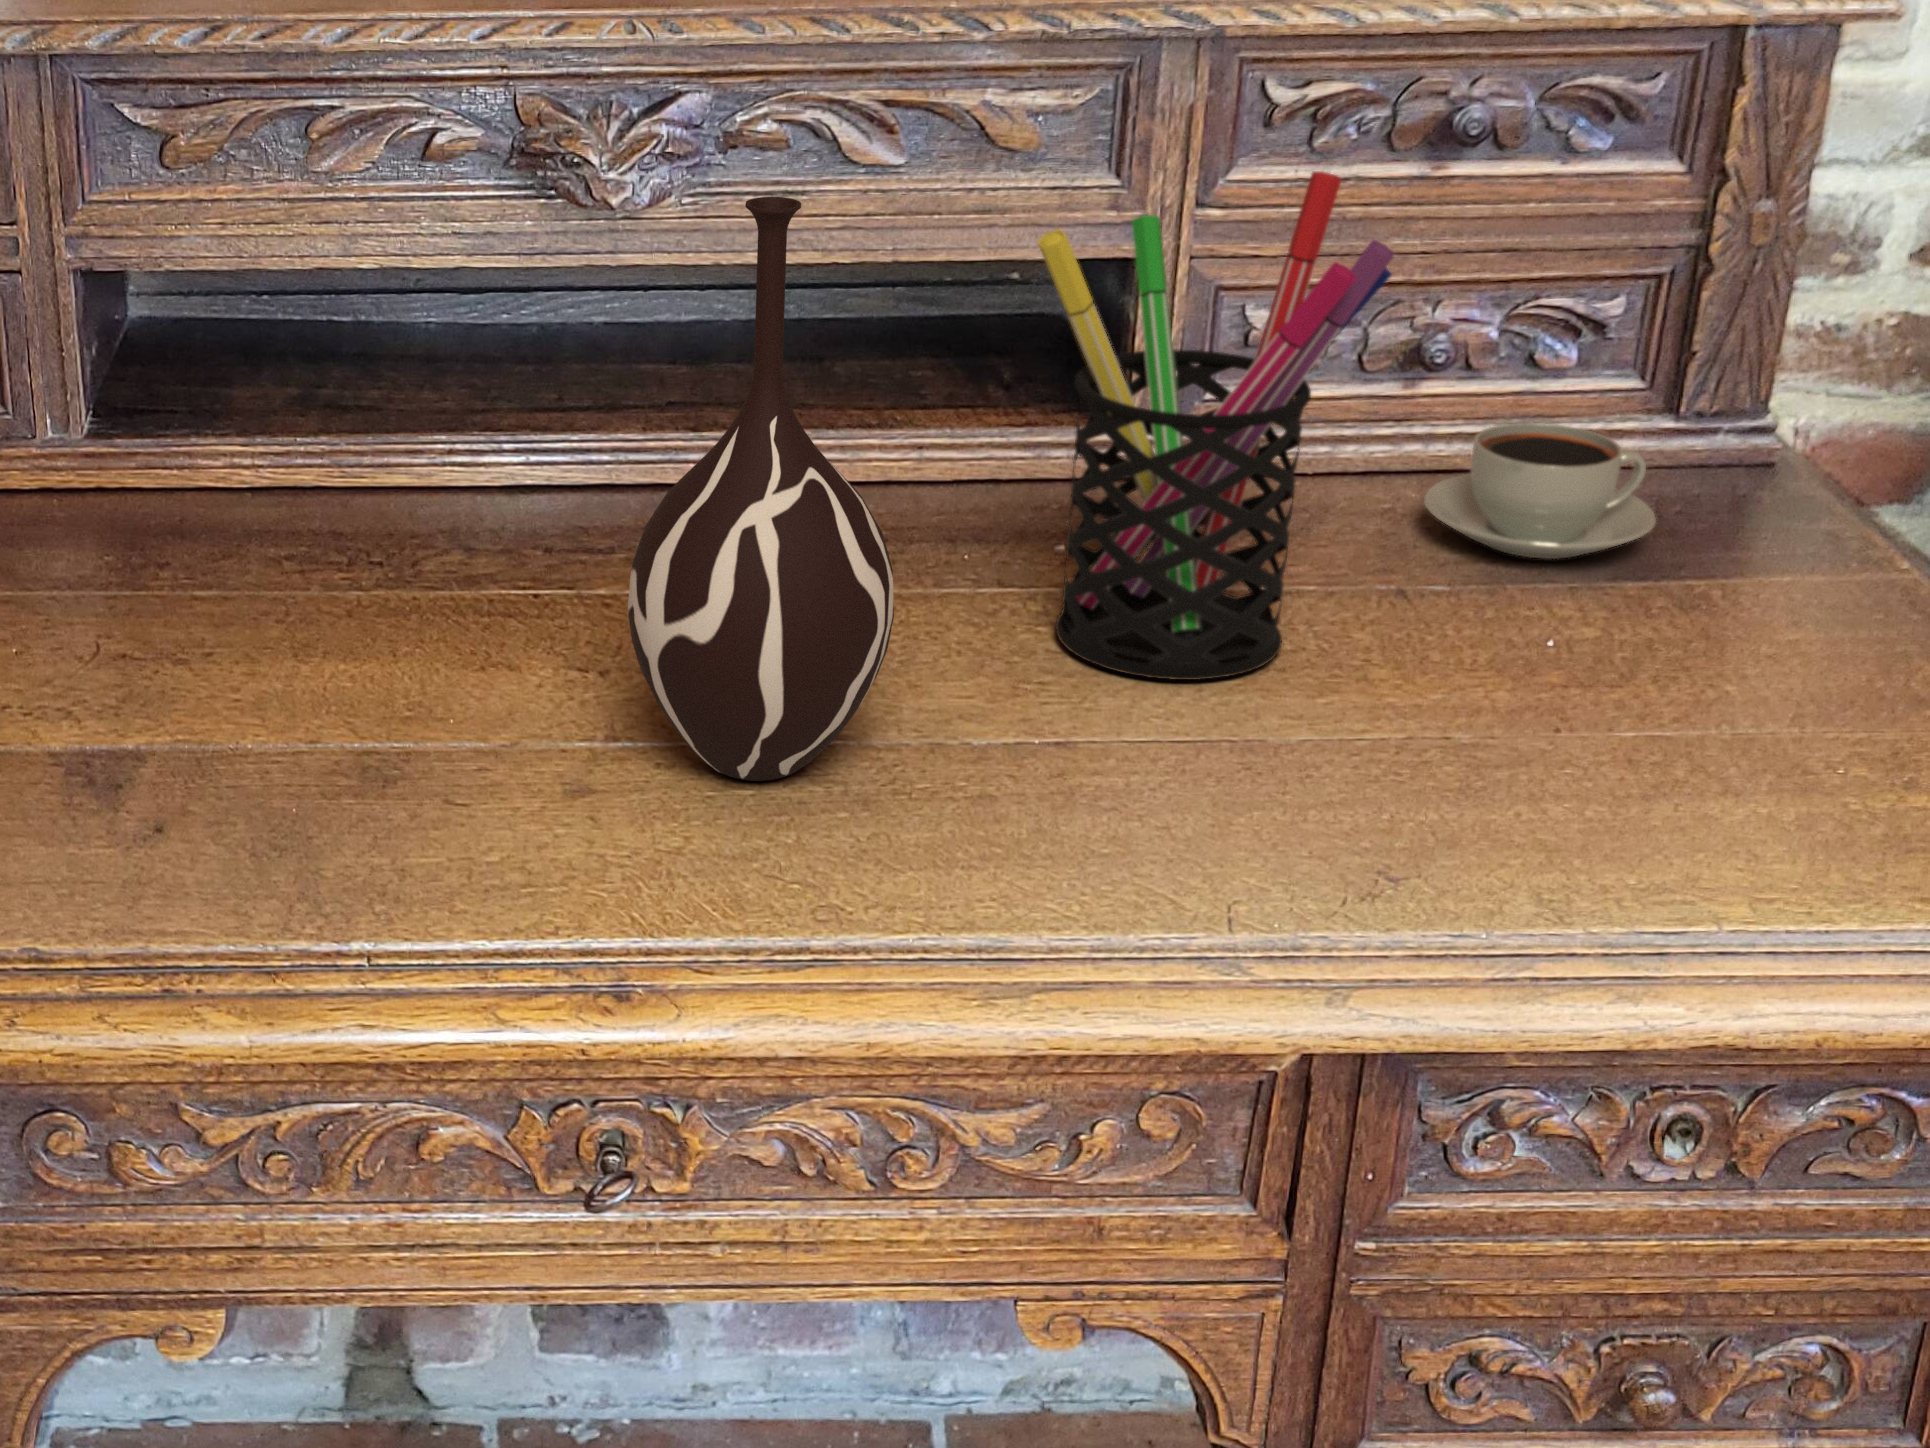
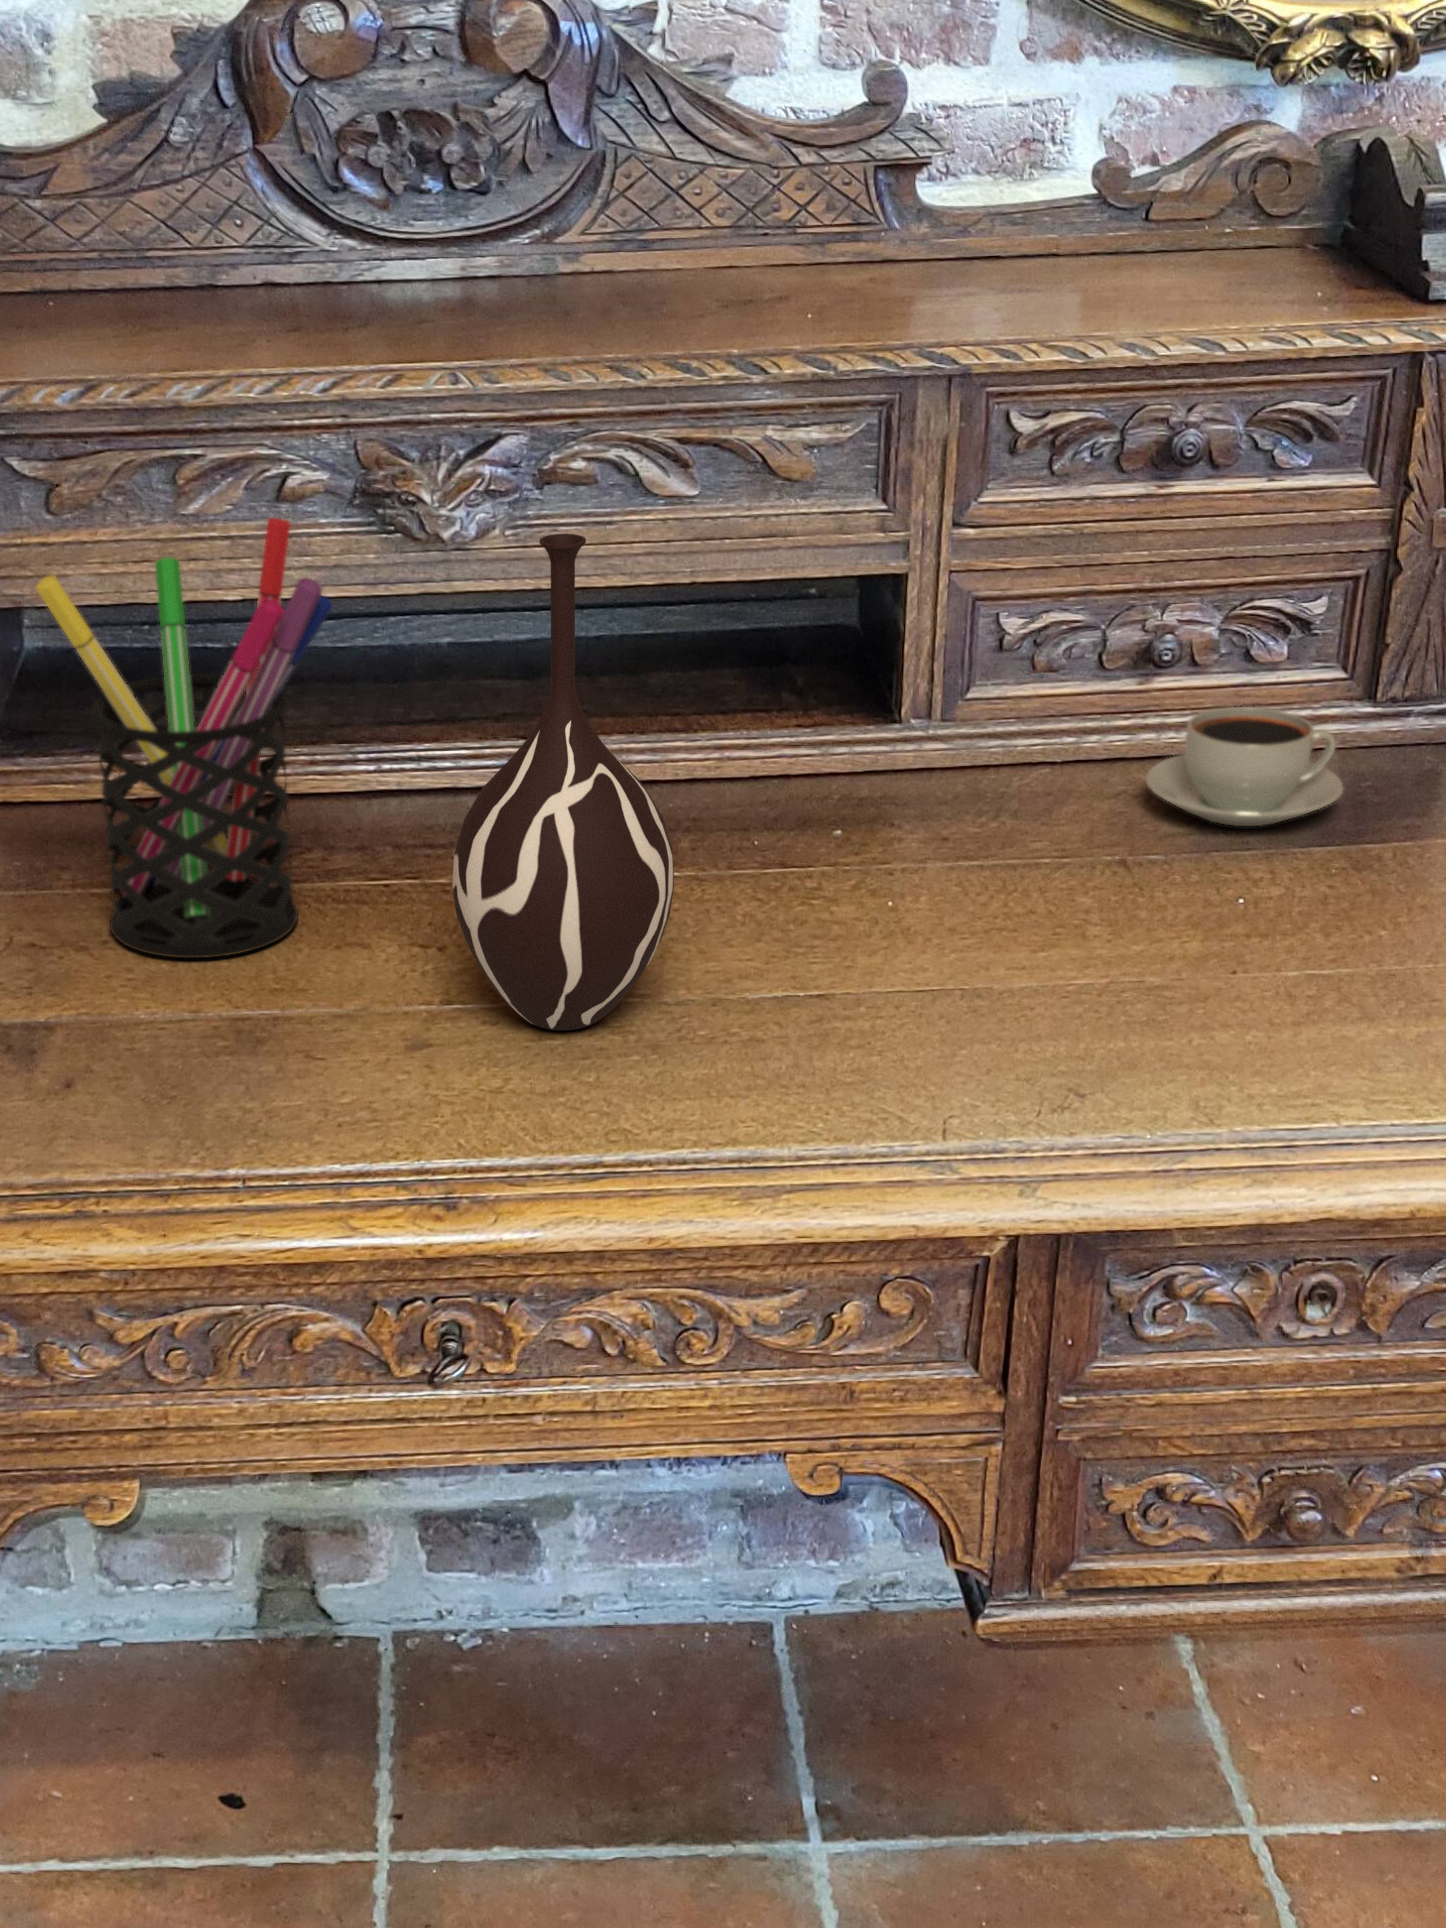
pen holder: present [1038,171,1394,680] -> present [36,518,332,958]

